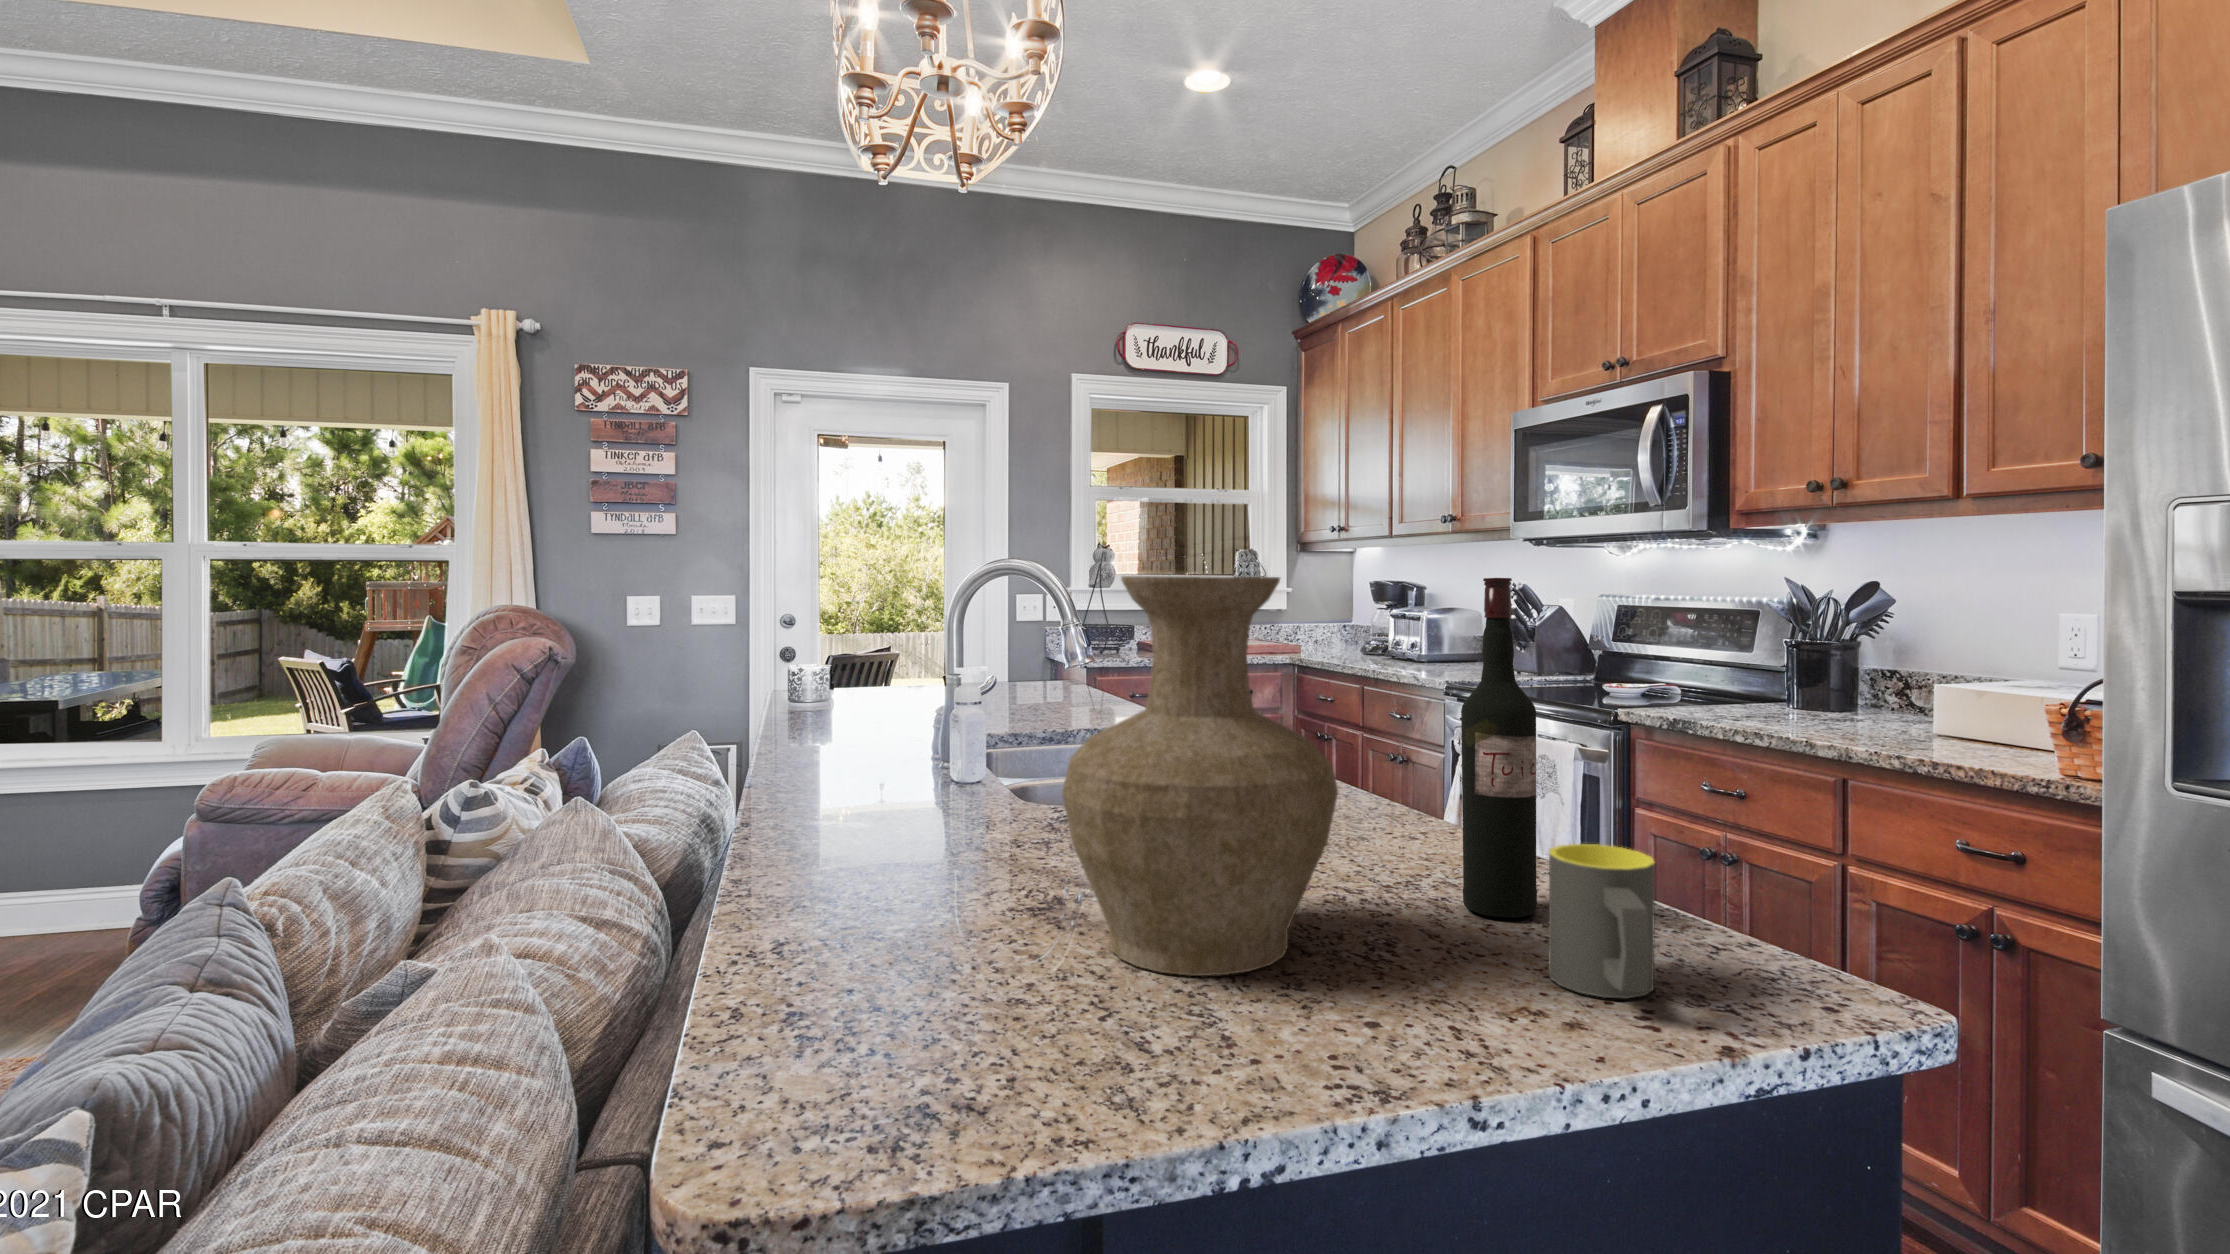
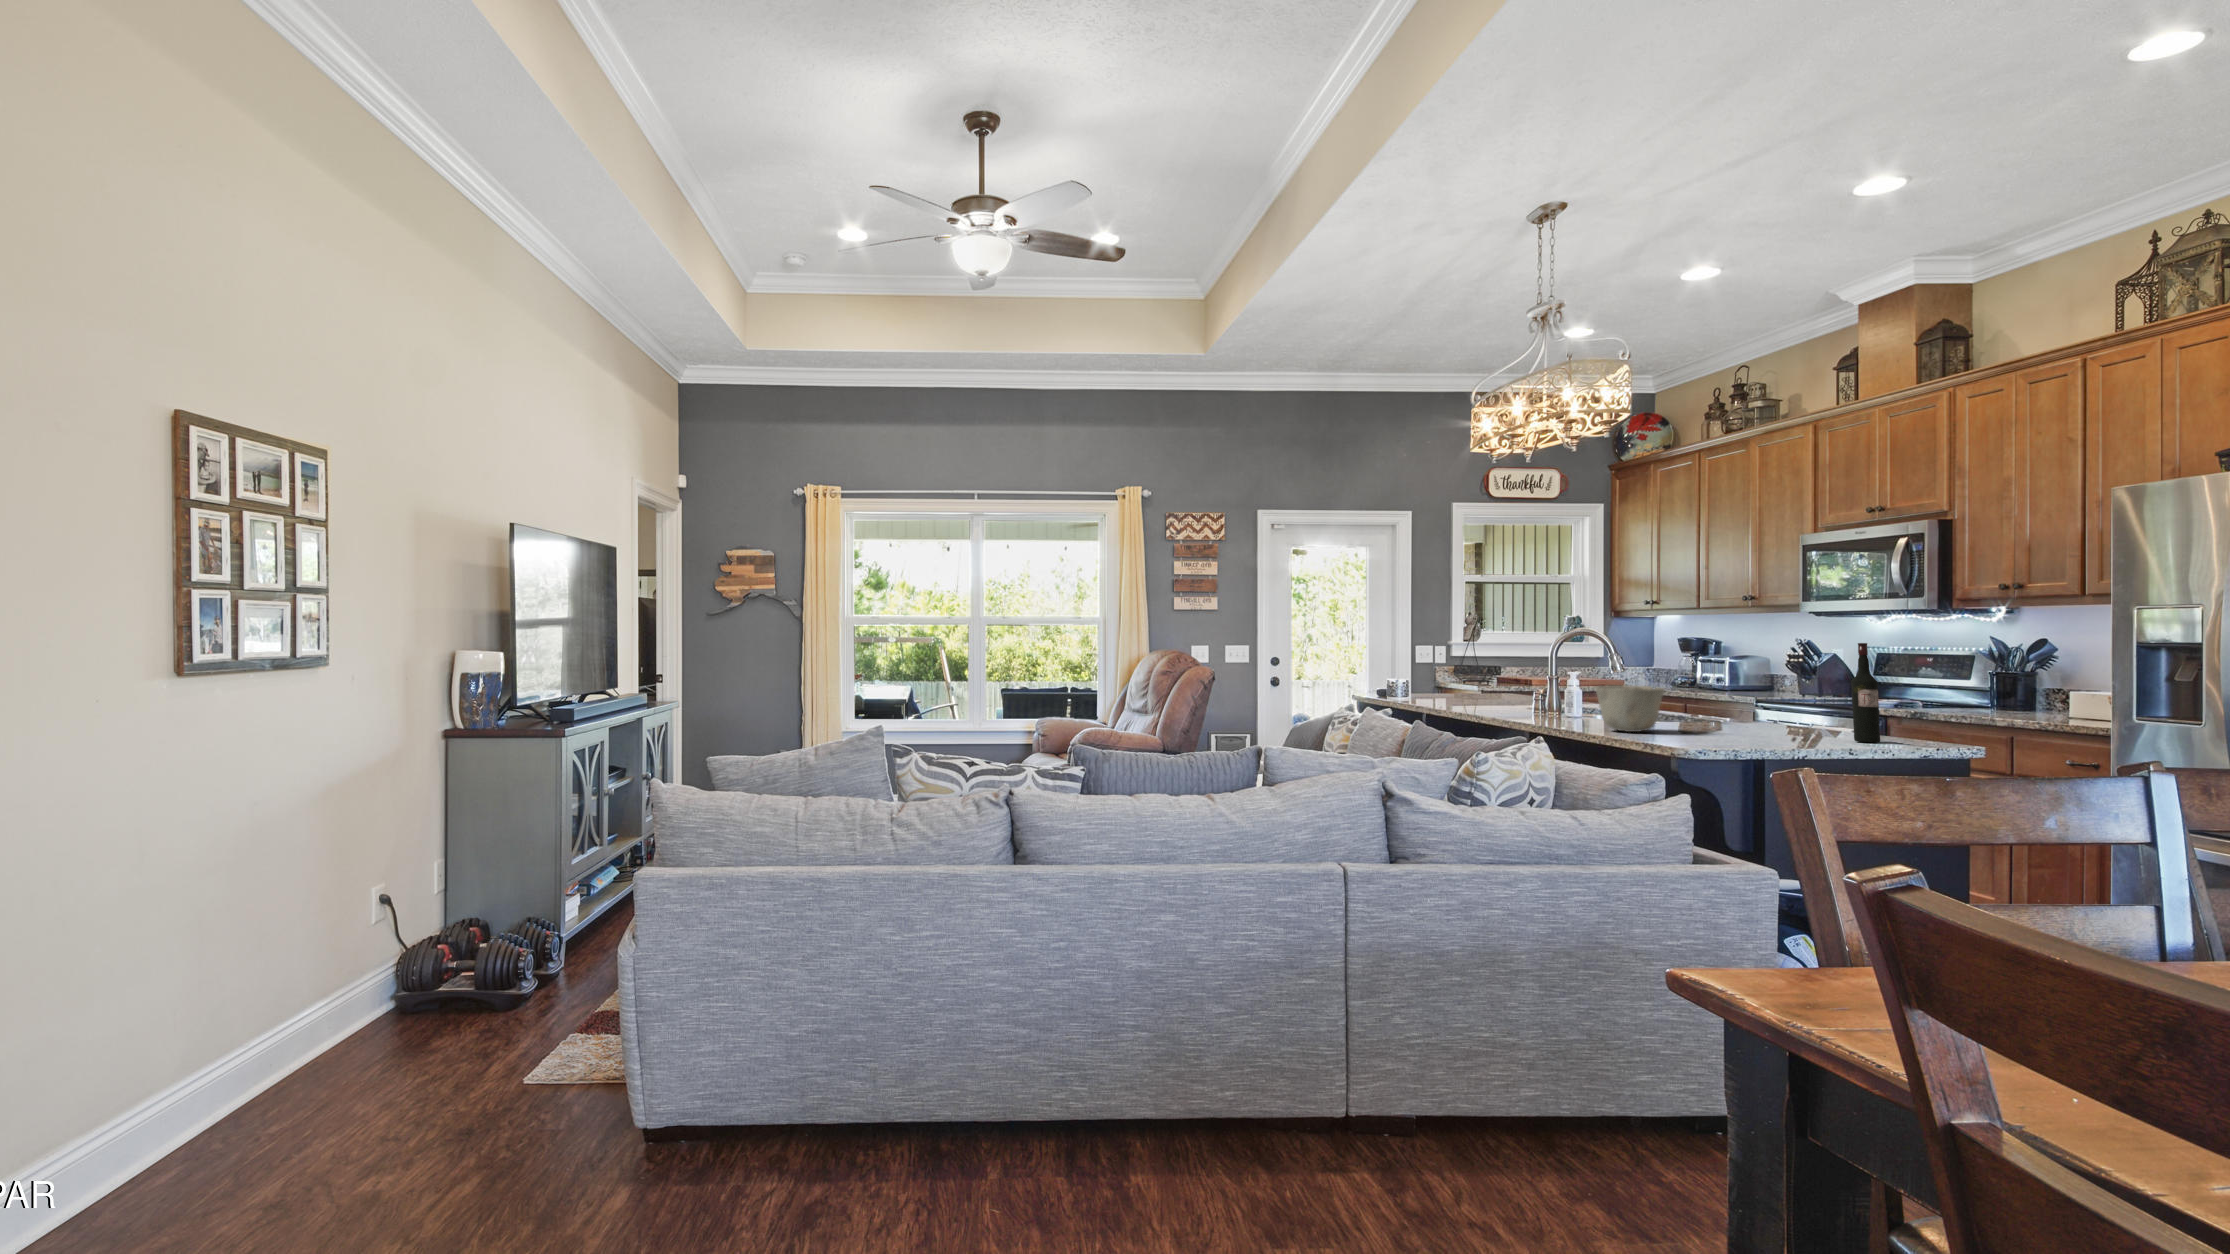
vase: present [1062,576,1338,976] -> none [1733,643,1823,745]
ceramic bowl: none [811,701,999,850] -> present [1595,685,1665,732]
mug: present [1549,844,1655,998] -> none [1889,715,1922,749]

